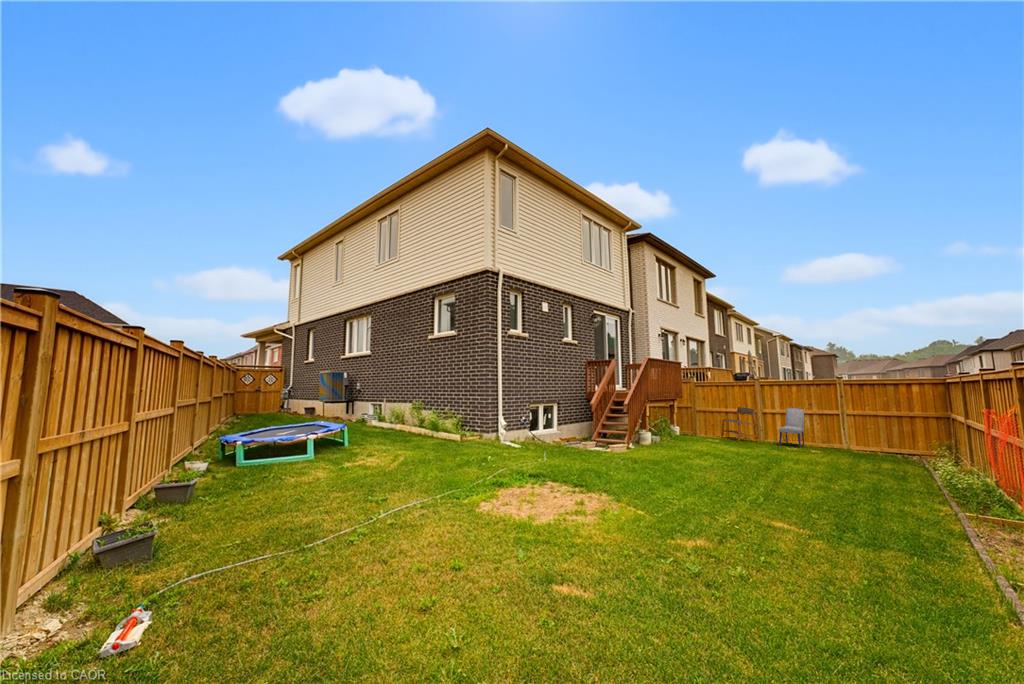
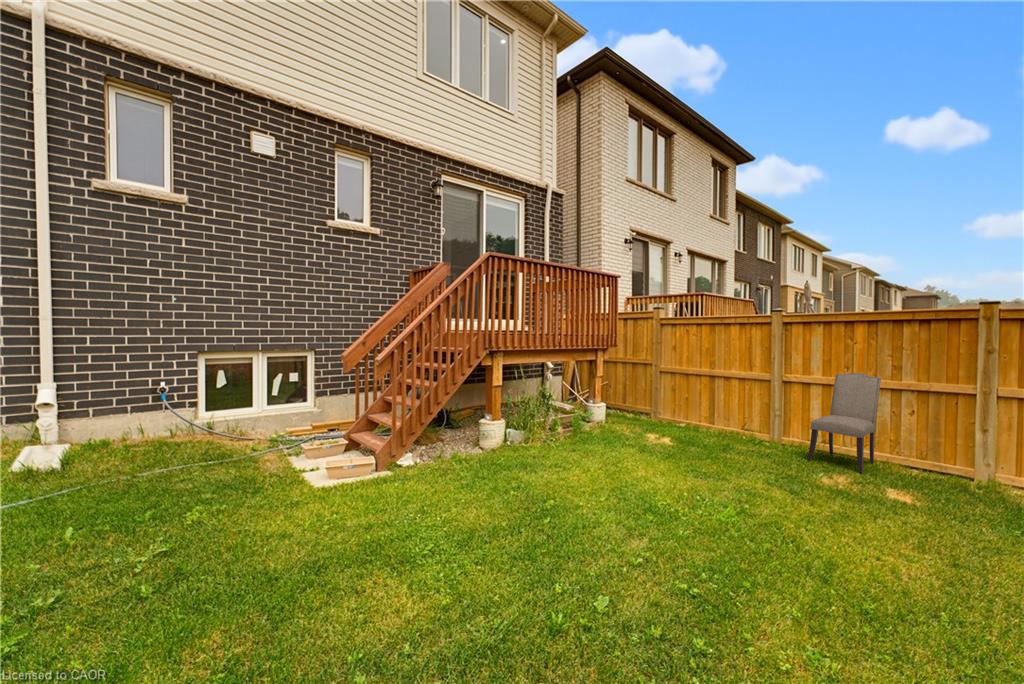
bench: present [721,407,758,441] -> none [694,366,763,444]

